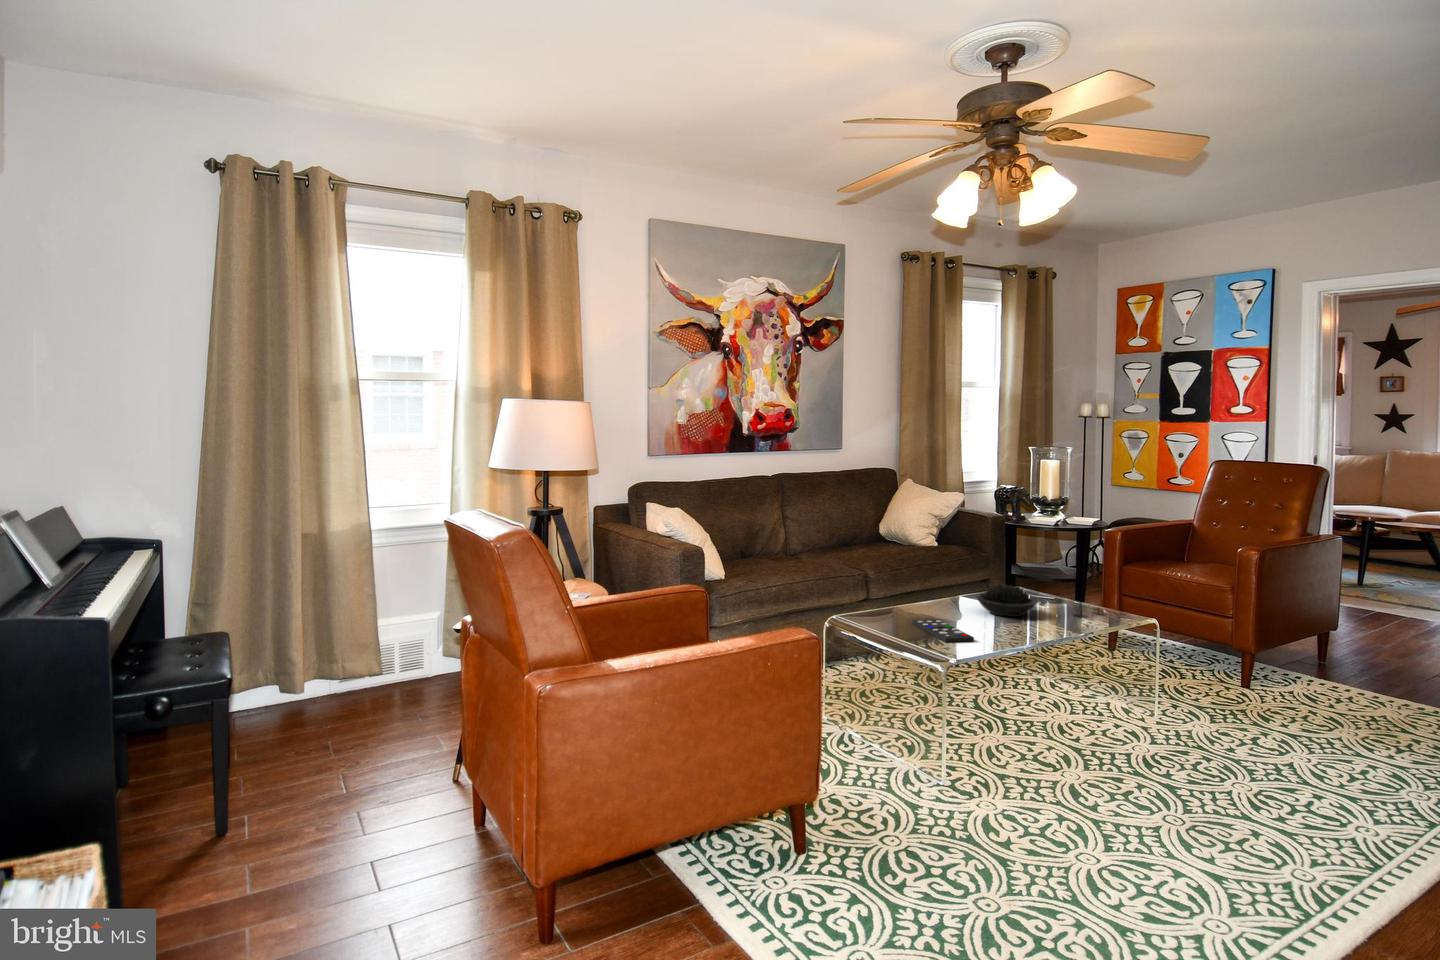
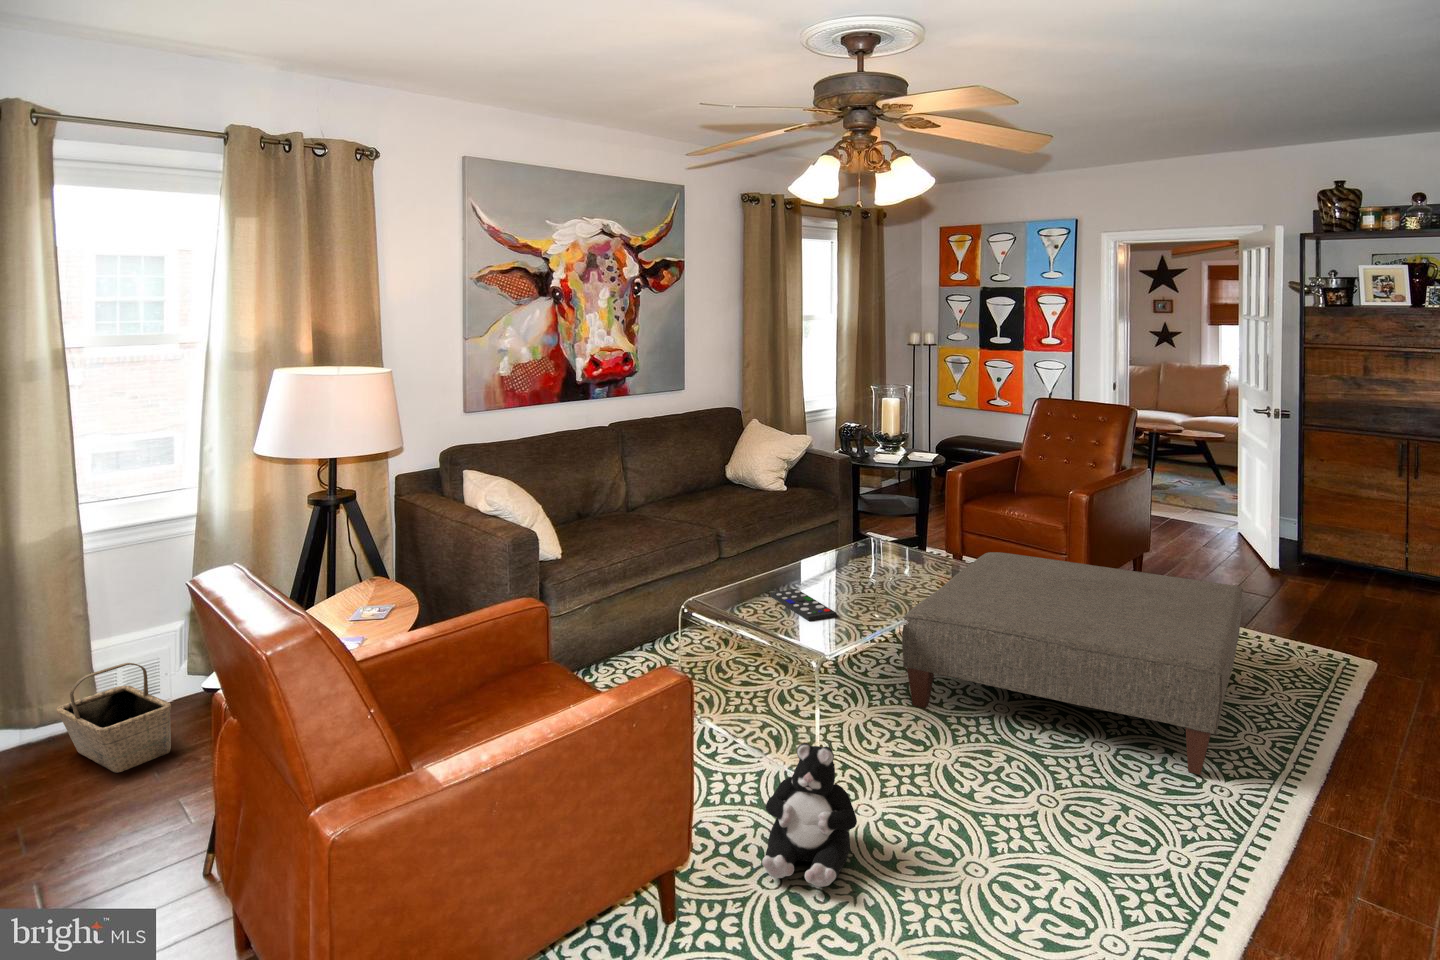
succulent plant: present [977,583,1037,617] -> none [832,539,892,575]
ottoman: none [1039,608,1417,816] -> present [902,552,1243,775]
basket: none [302,627,388,715] -> present [57,663,171,772]
plush toy: none [881,722,973,850] -> present [762,743,857,887]

